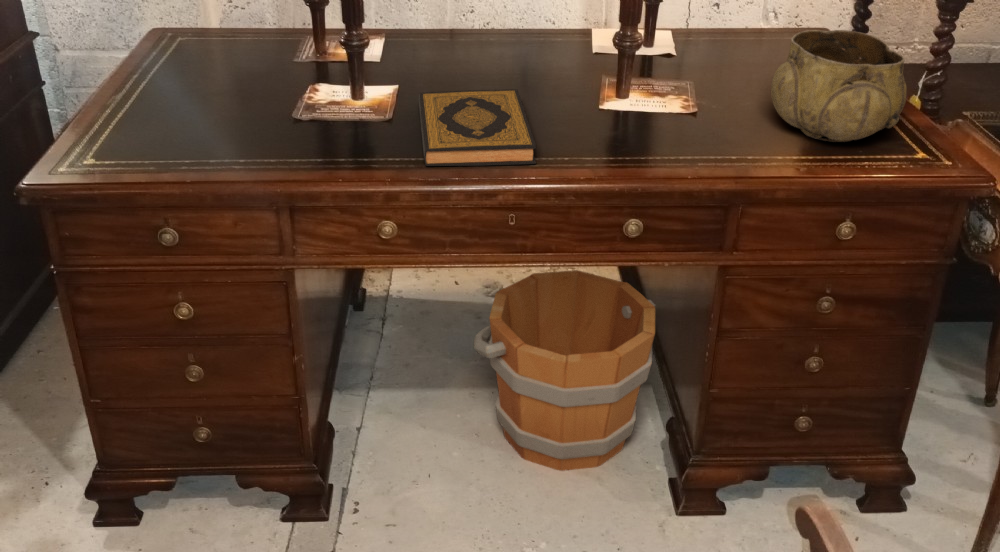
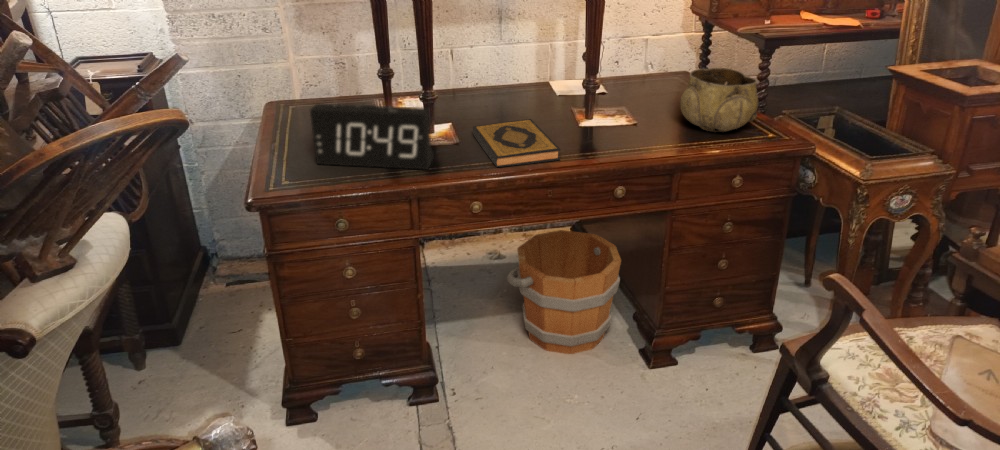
alarm clock: none [137,35,335,159] -> present [310,104,434,169]

